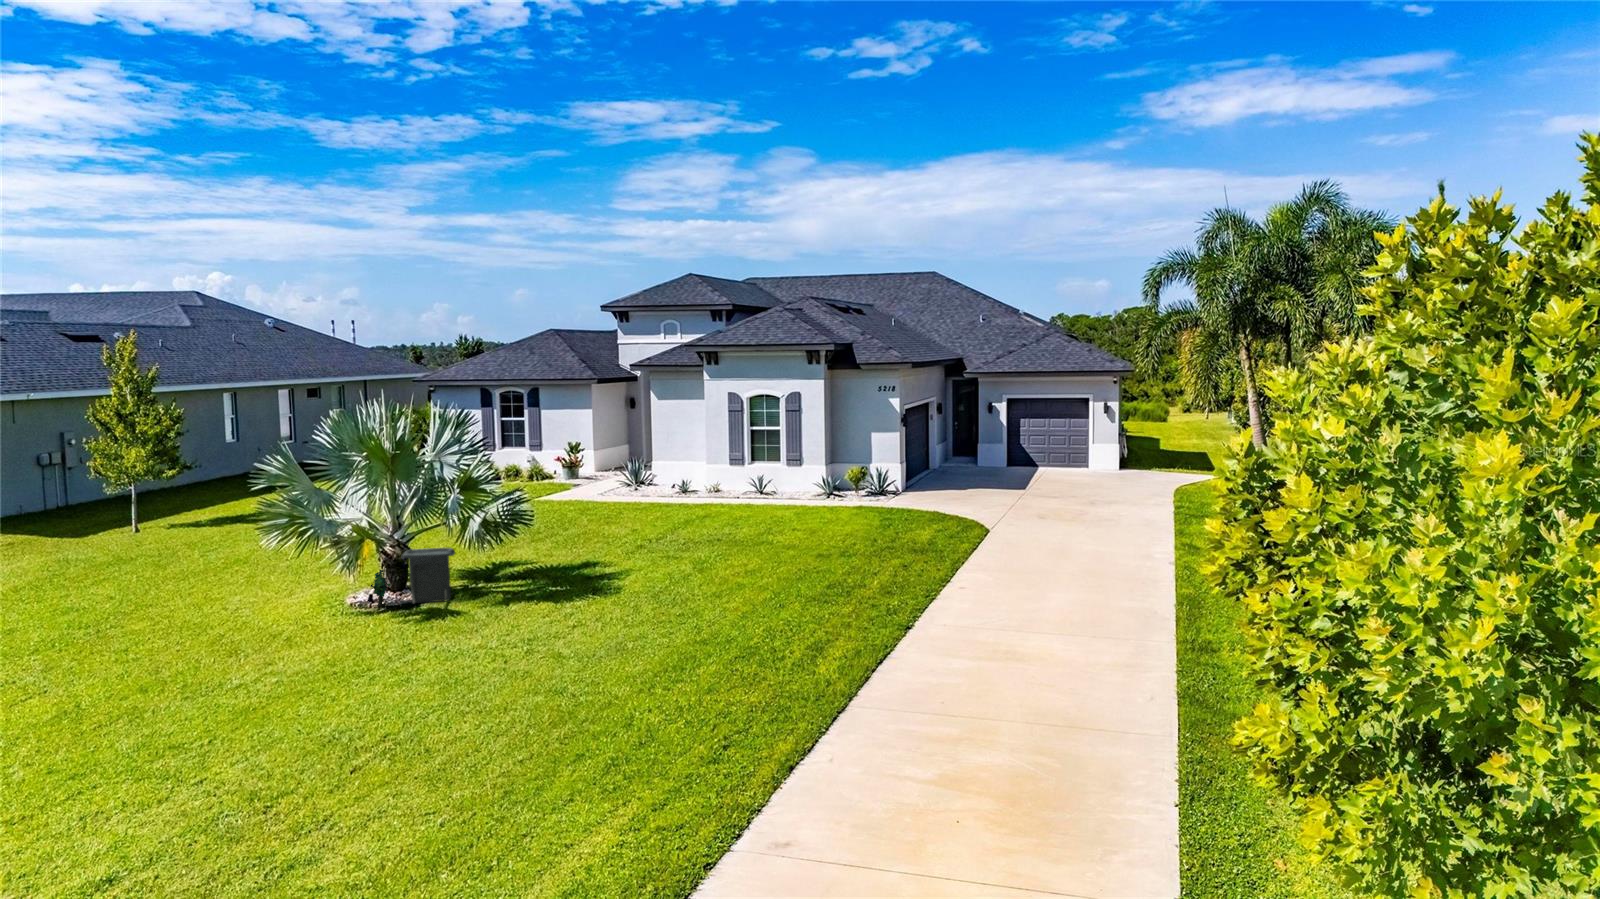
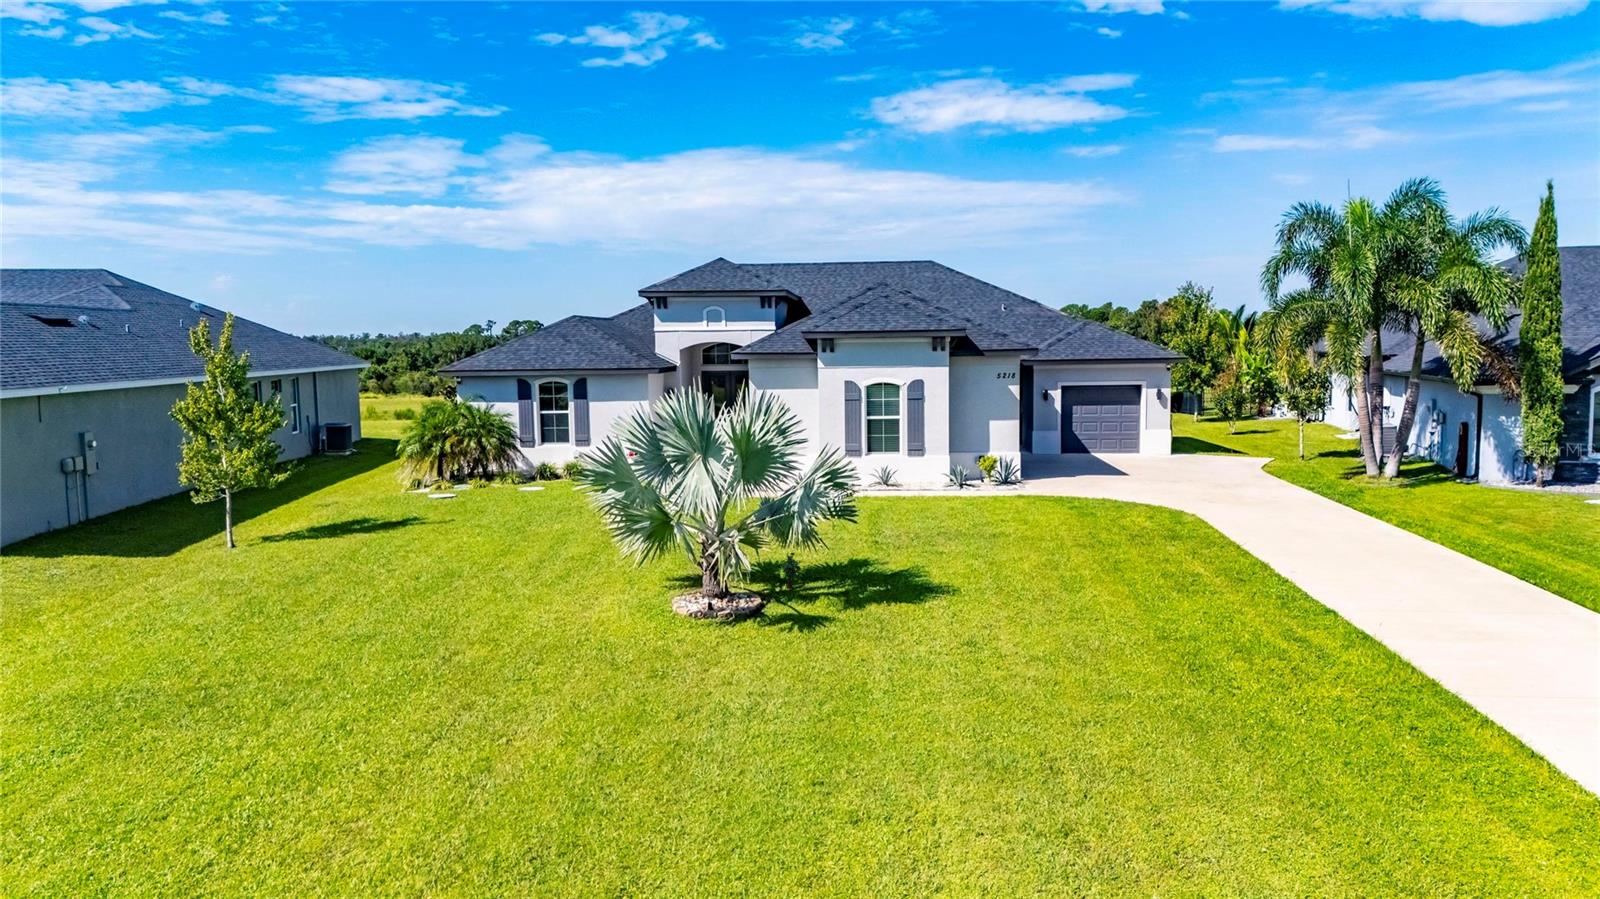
trash can: present [402,548,455,603] -> none [803,530,850,584]

